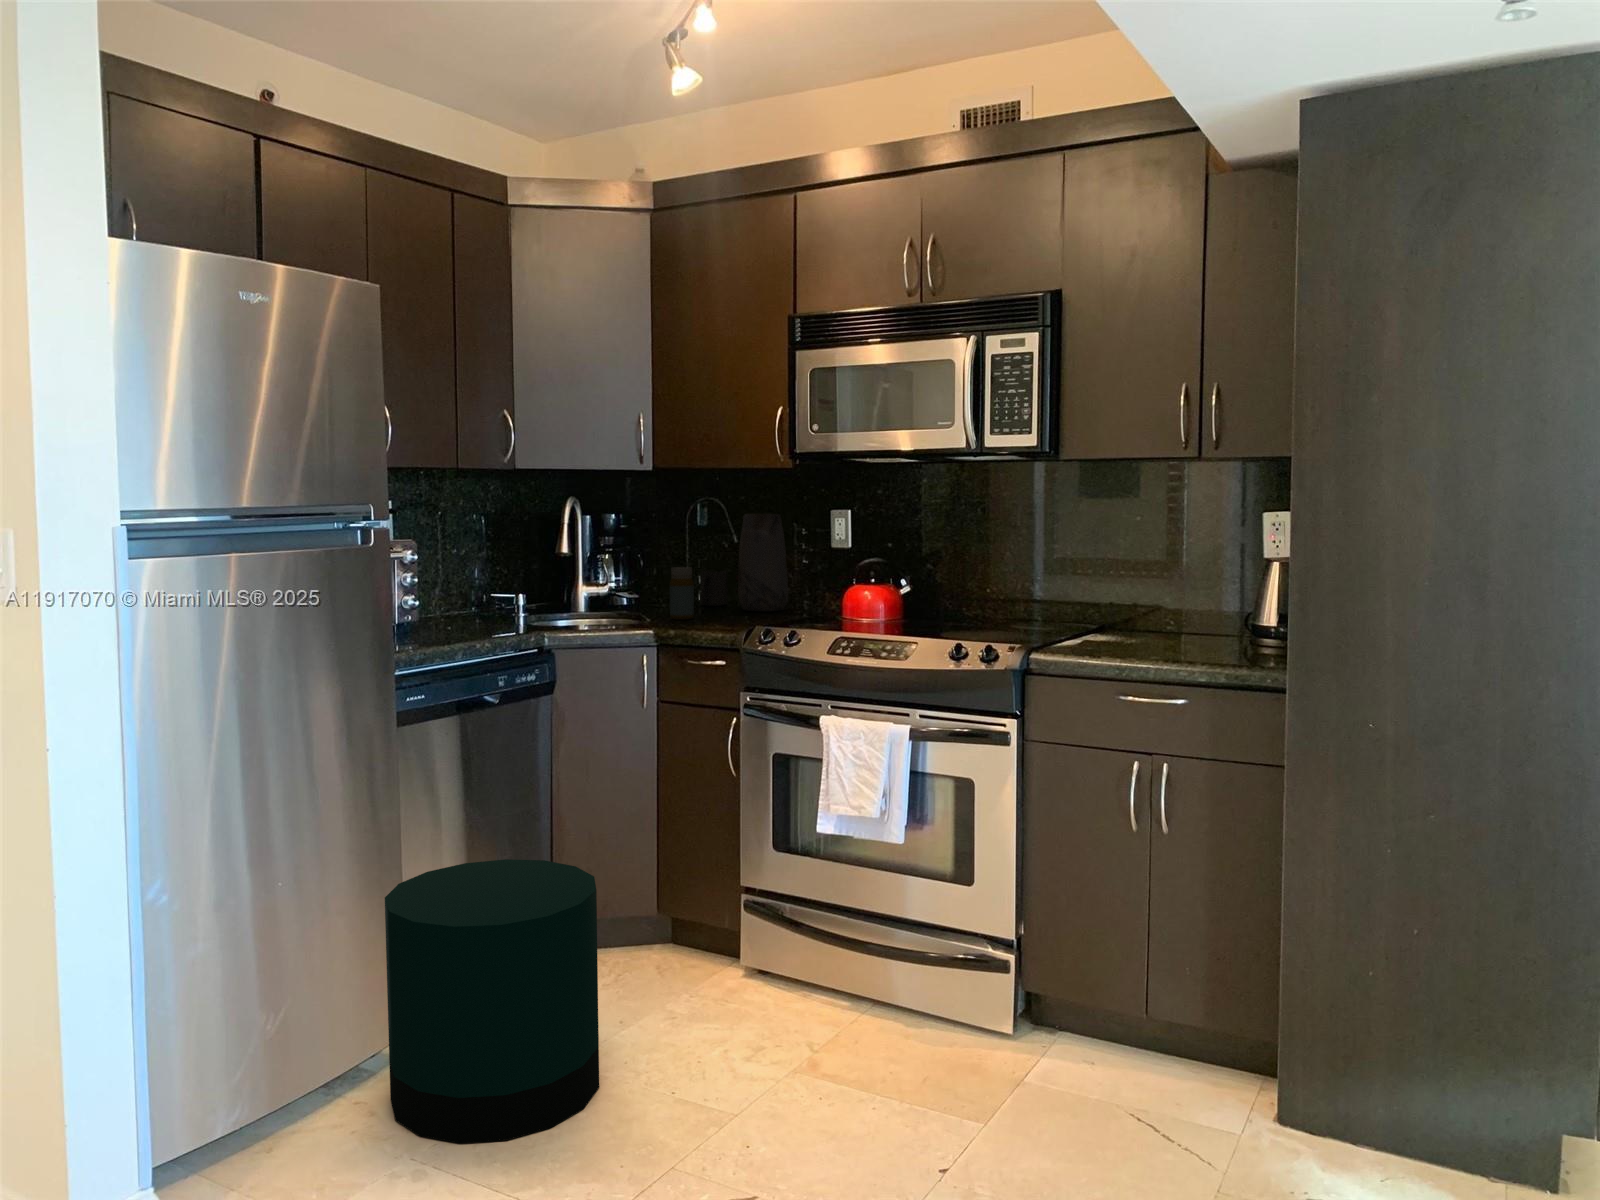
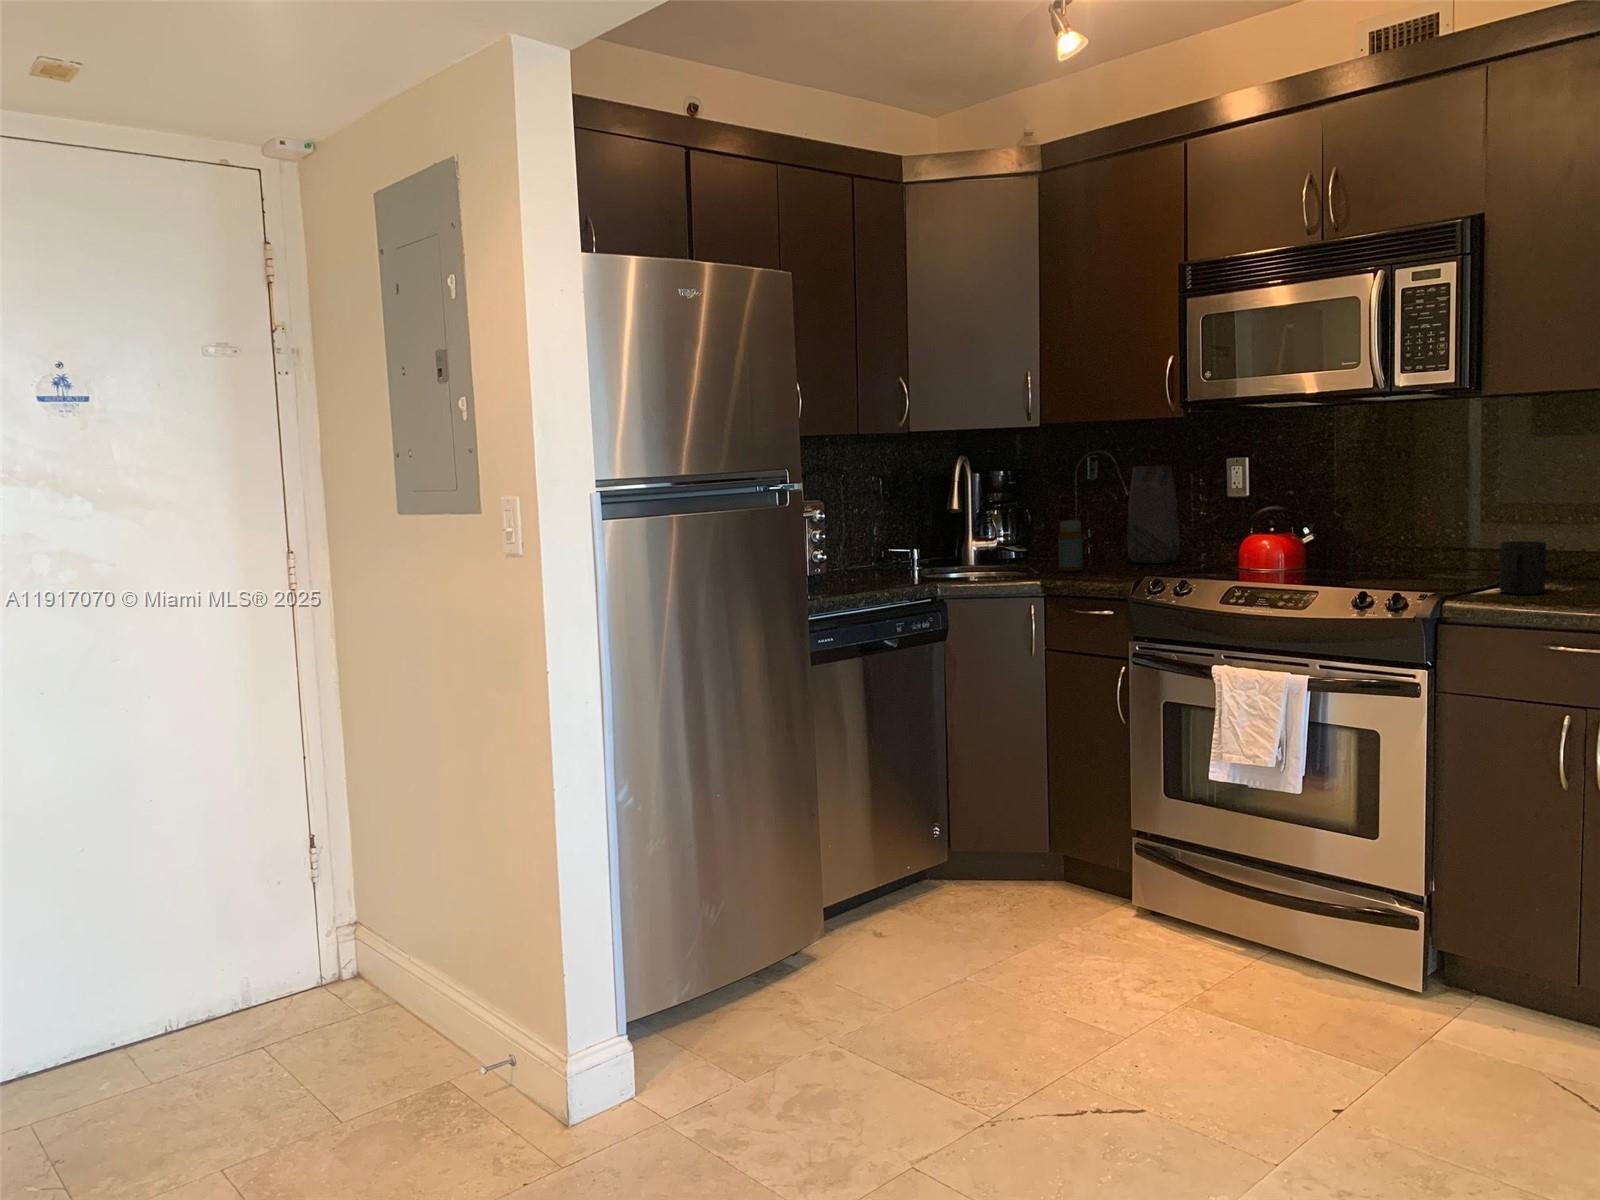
mug: present [700,570,728,606] -> present [1499,541,1546,594]
trash can: present [385,859,599,1143] -> none [805,789,995,1036]

